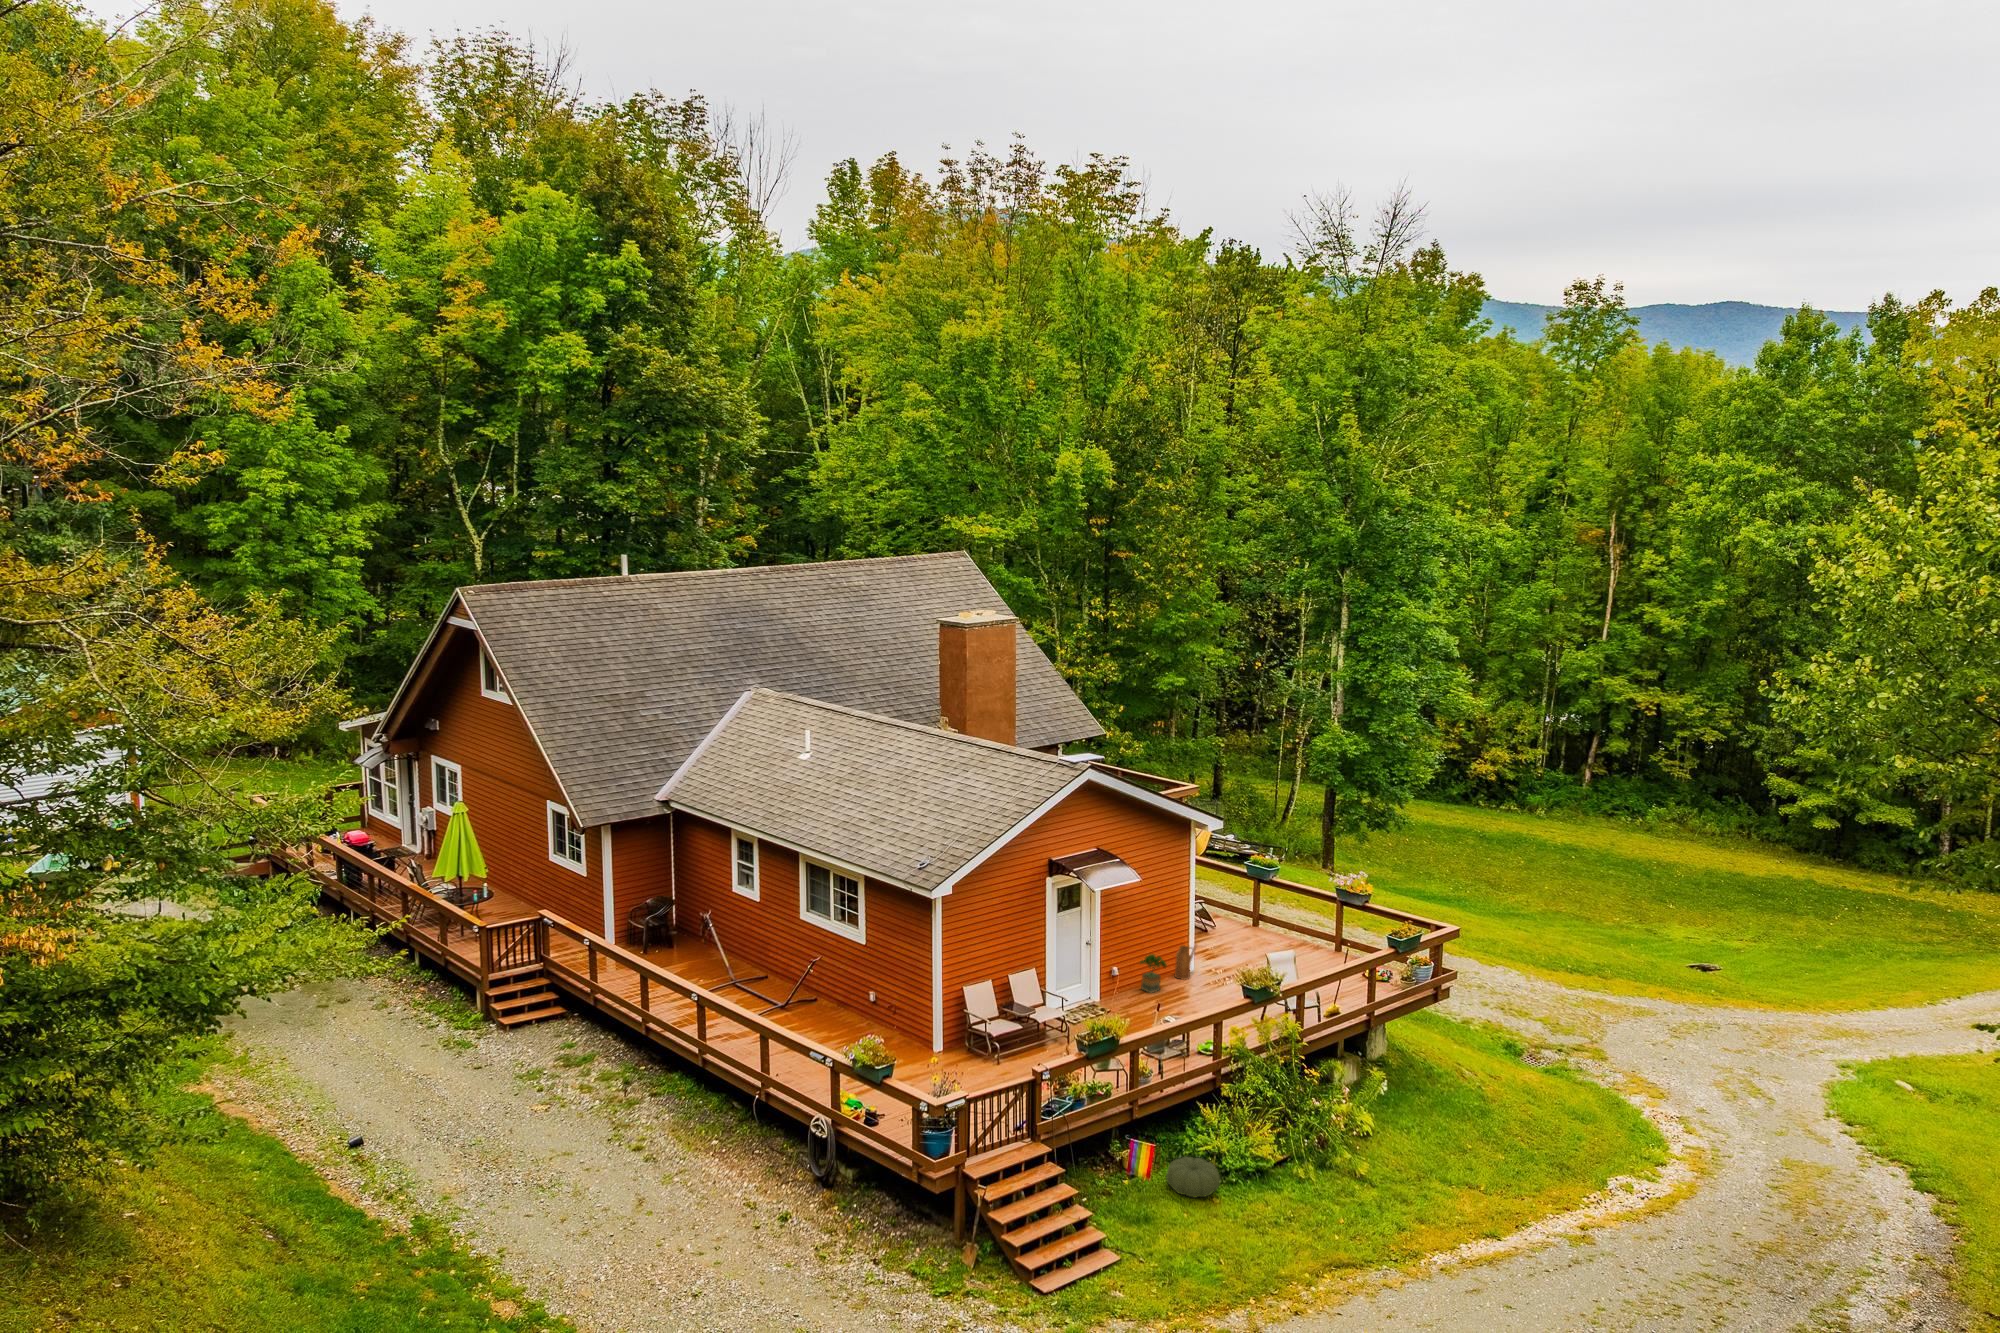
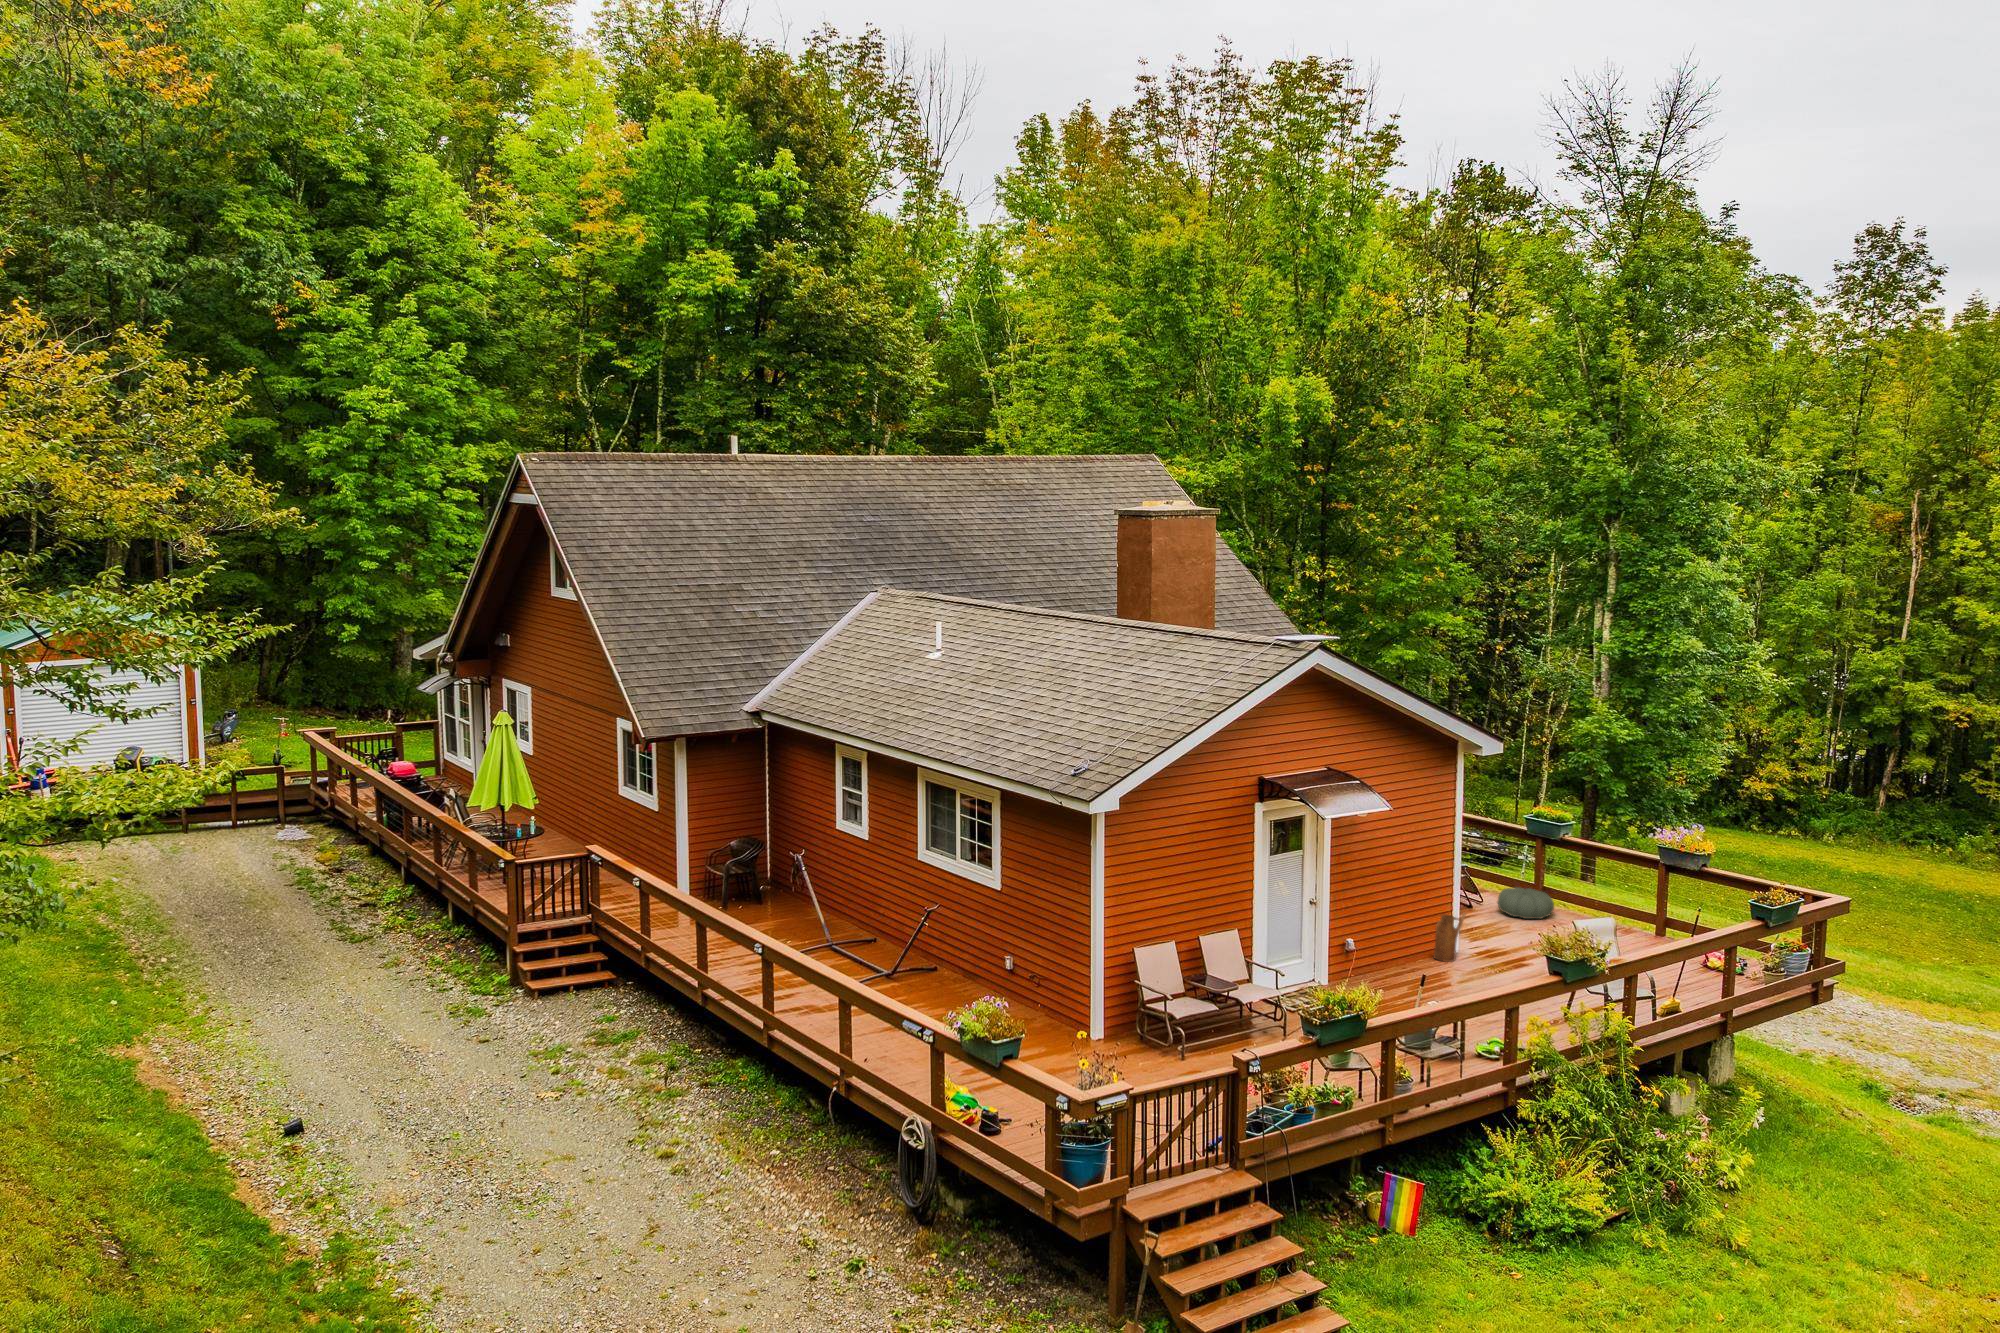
potted tree: present [1140,954,1167,993] -> none [1384,921,1426,977]
pouf: present [1166,1157,1220,1197] -> present [1498,887,1554,919]

